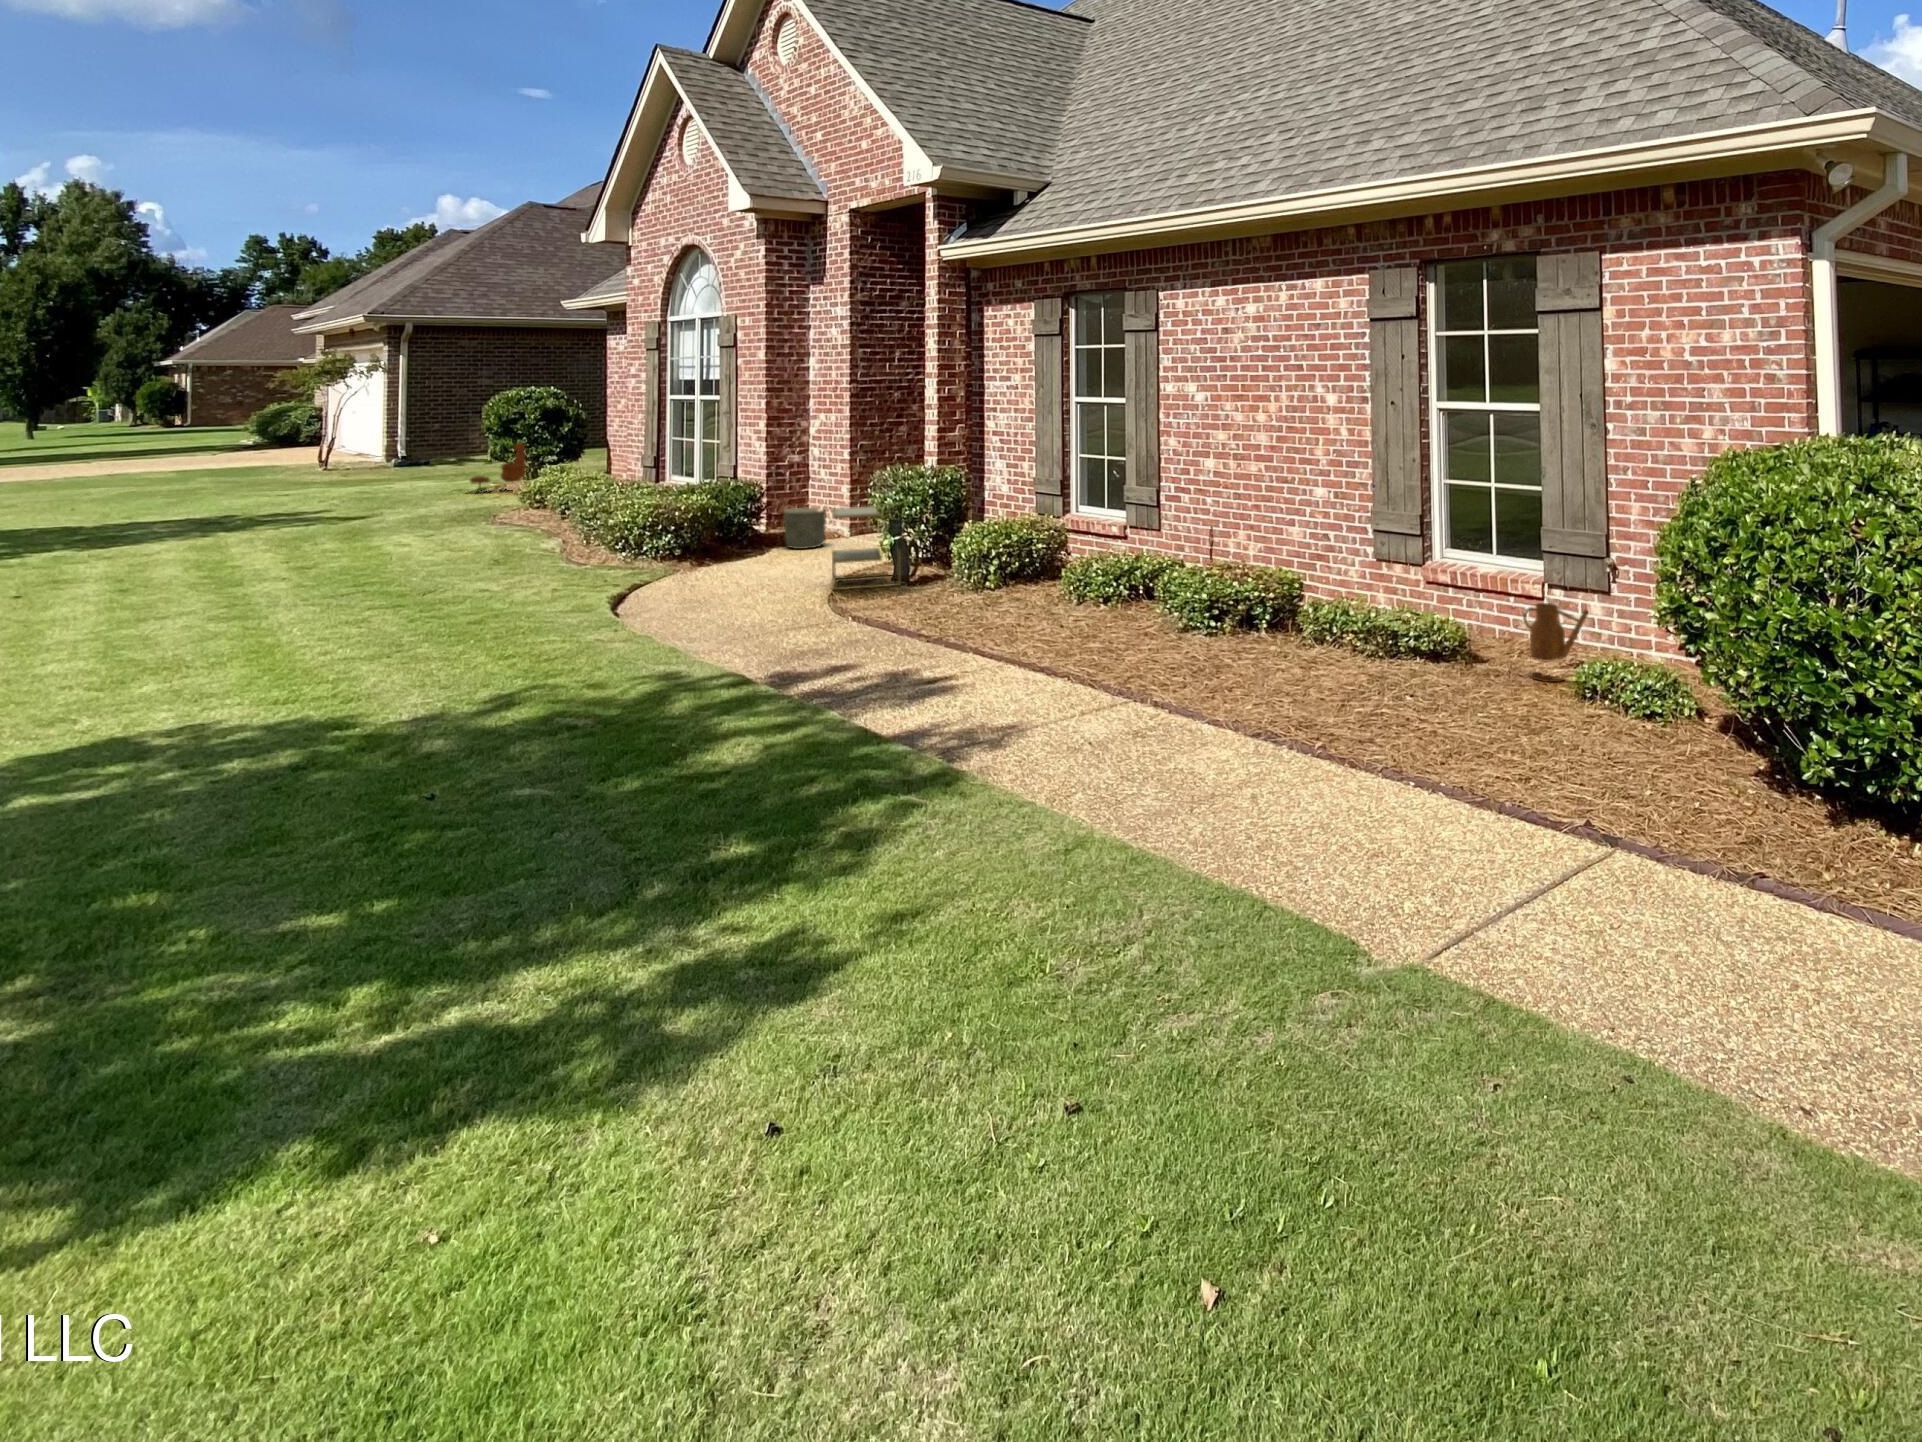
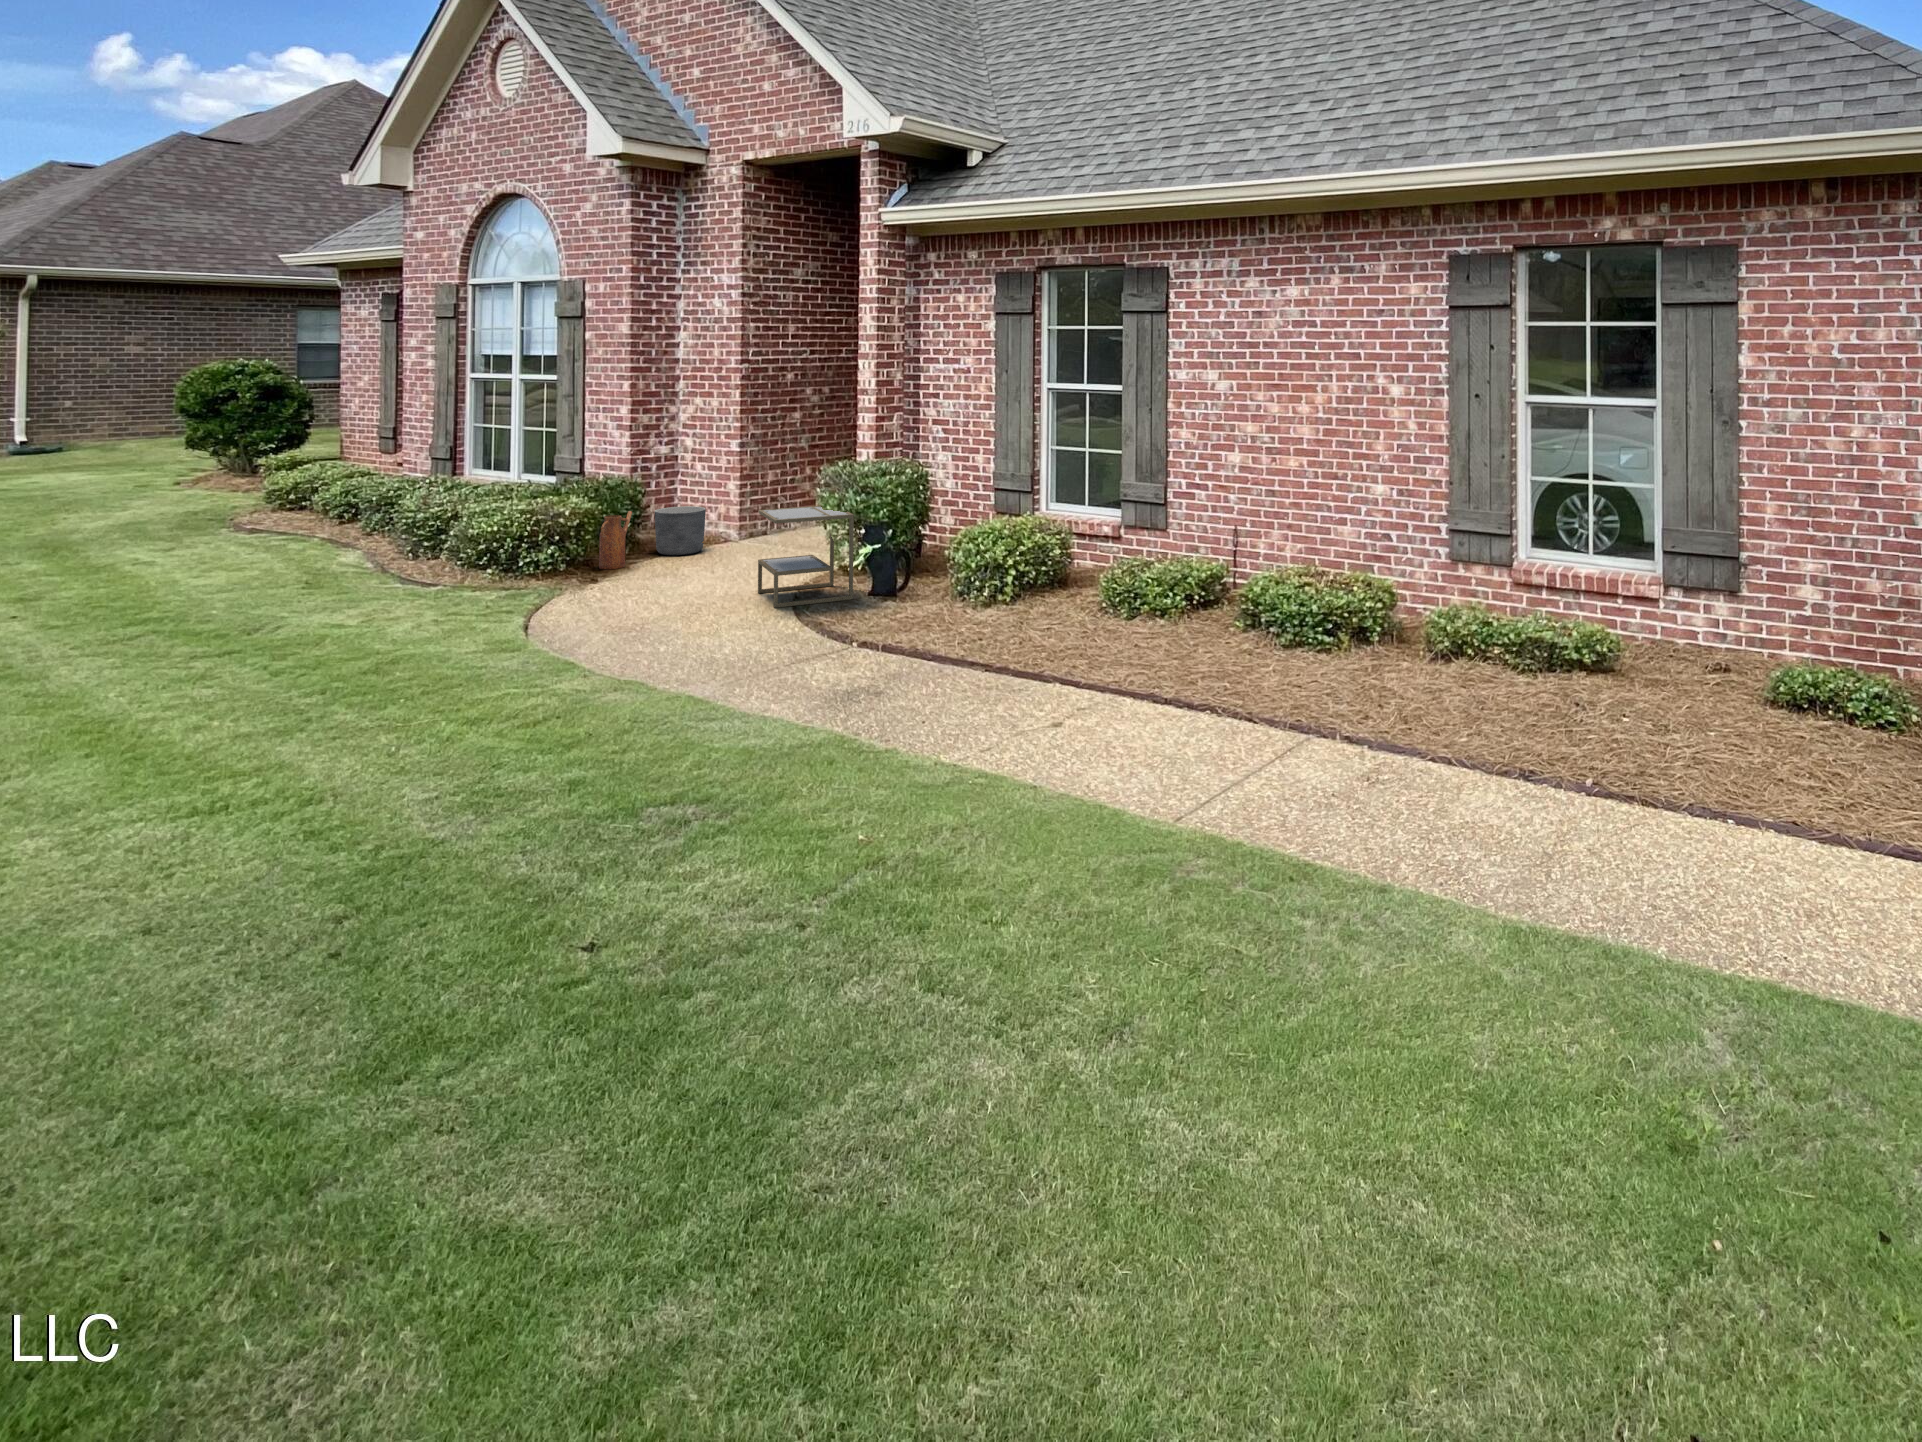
lounge chair: present [470,443,526,493] -> none [142,427,230,491]
watering can: present [1523,603,1589,682] -> present [599,511,632,569]

